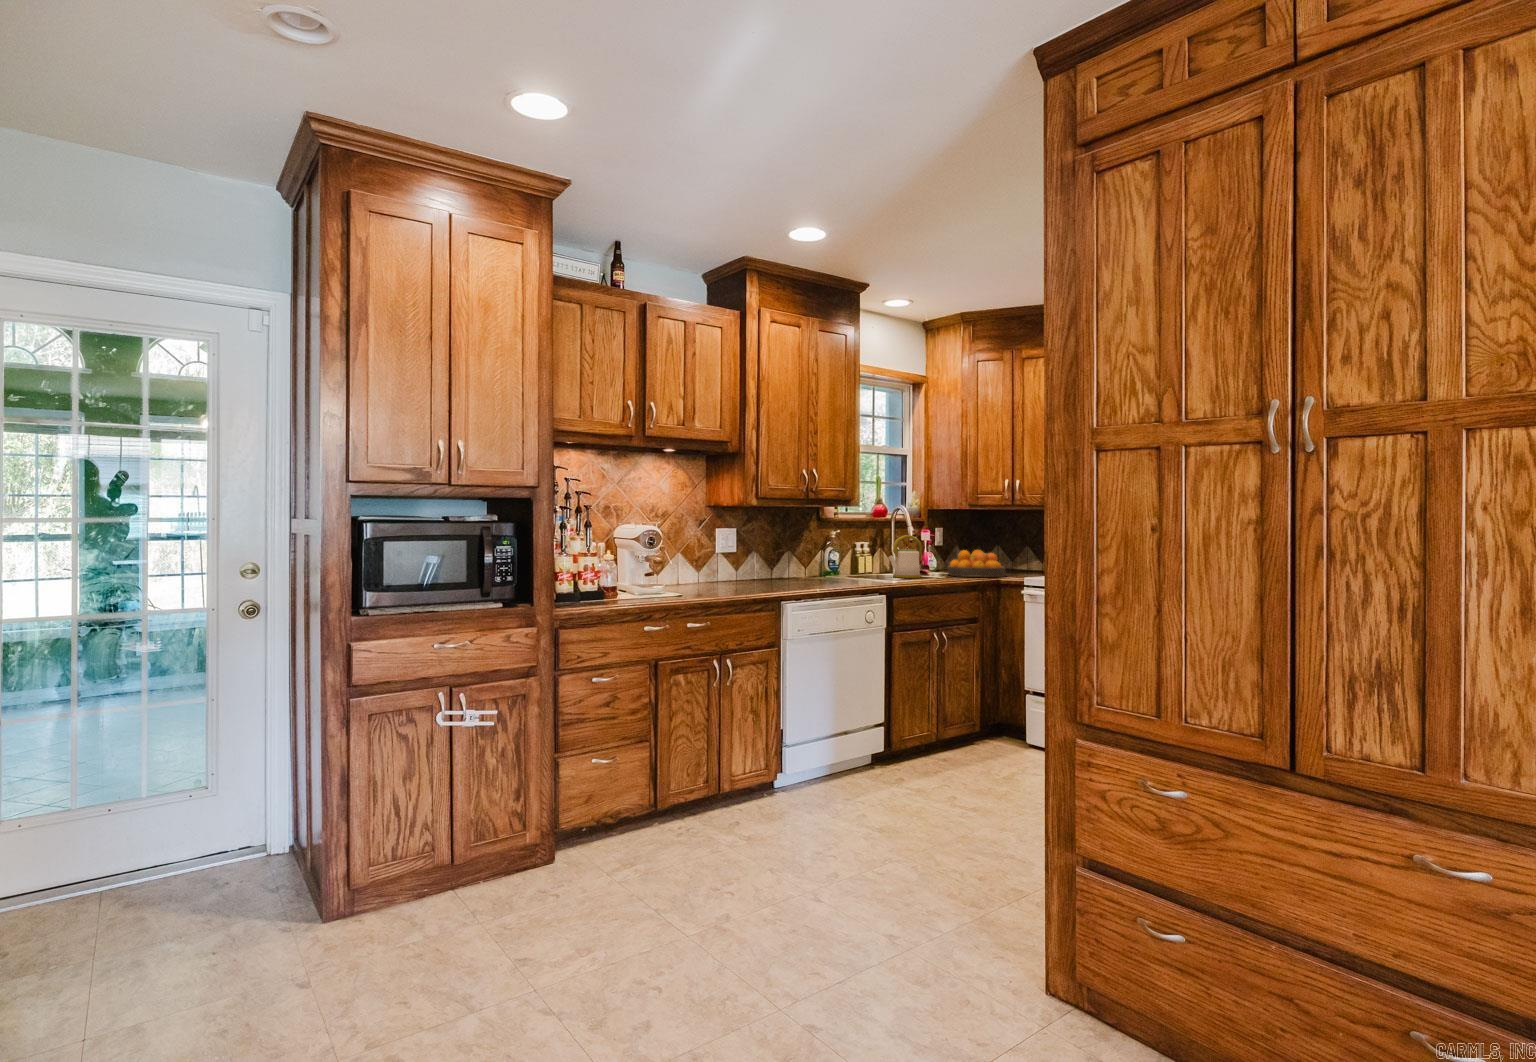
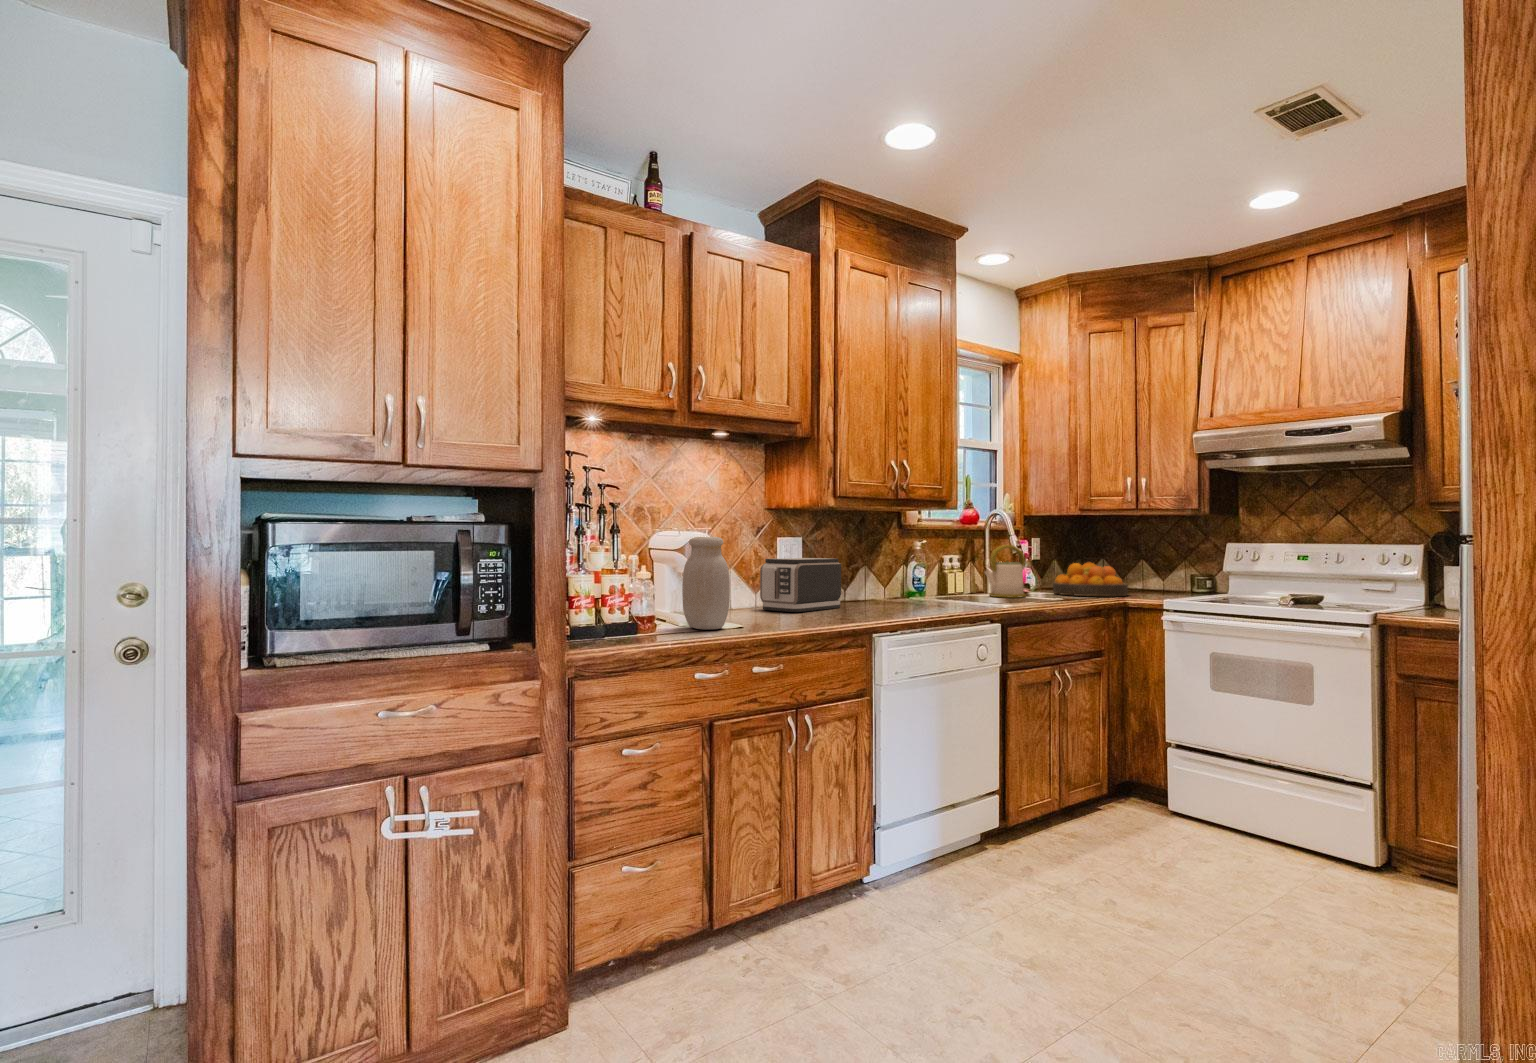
jar: none [637,530,672,598] -> present [682,537,730,630]
toaster: none [701,545,766,587] -> present [760,558,841,612]

